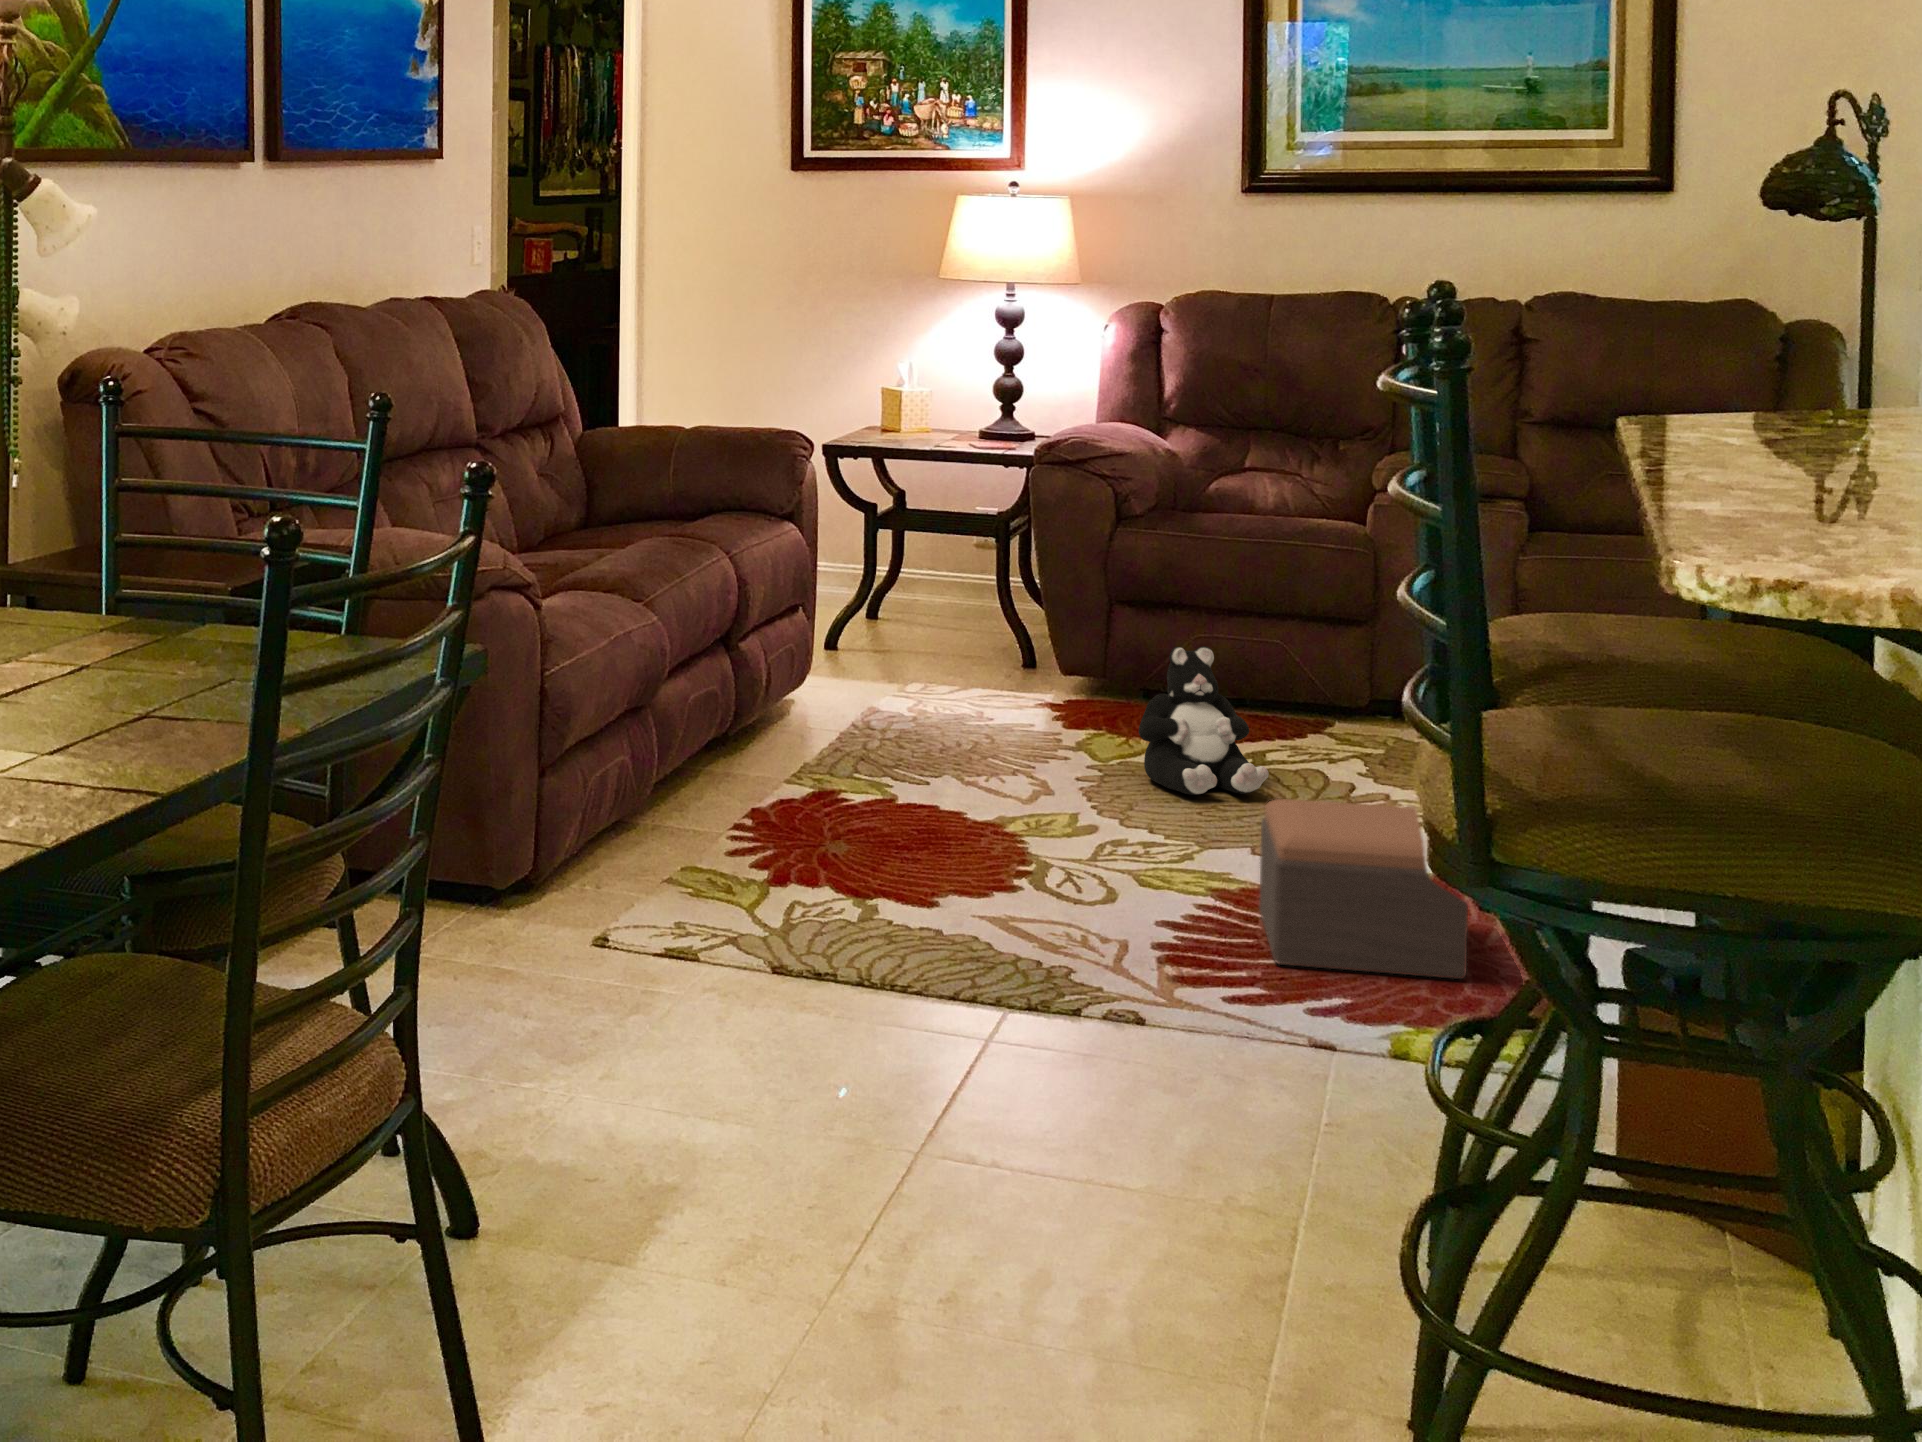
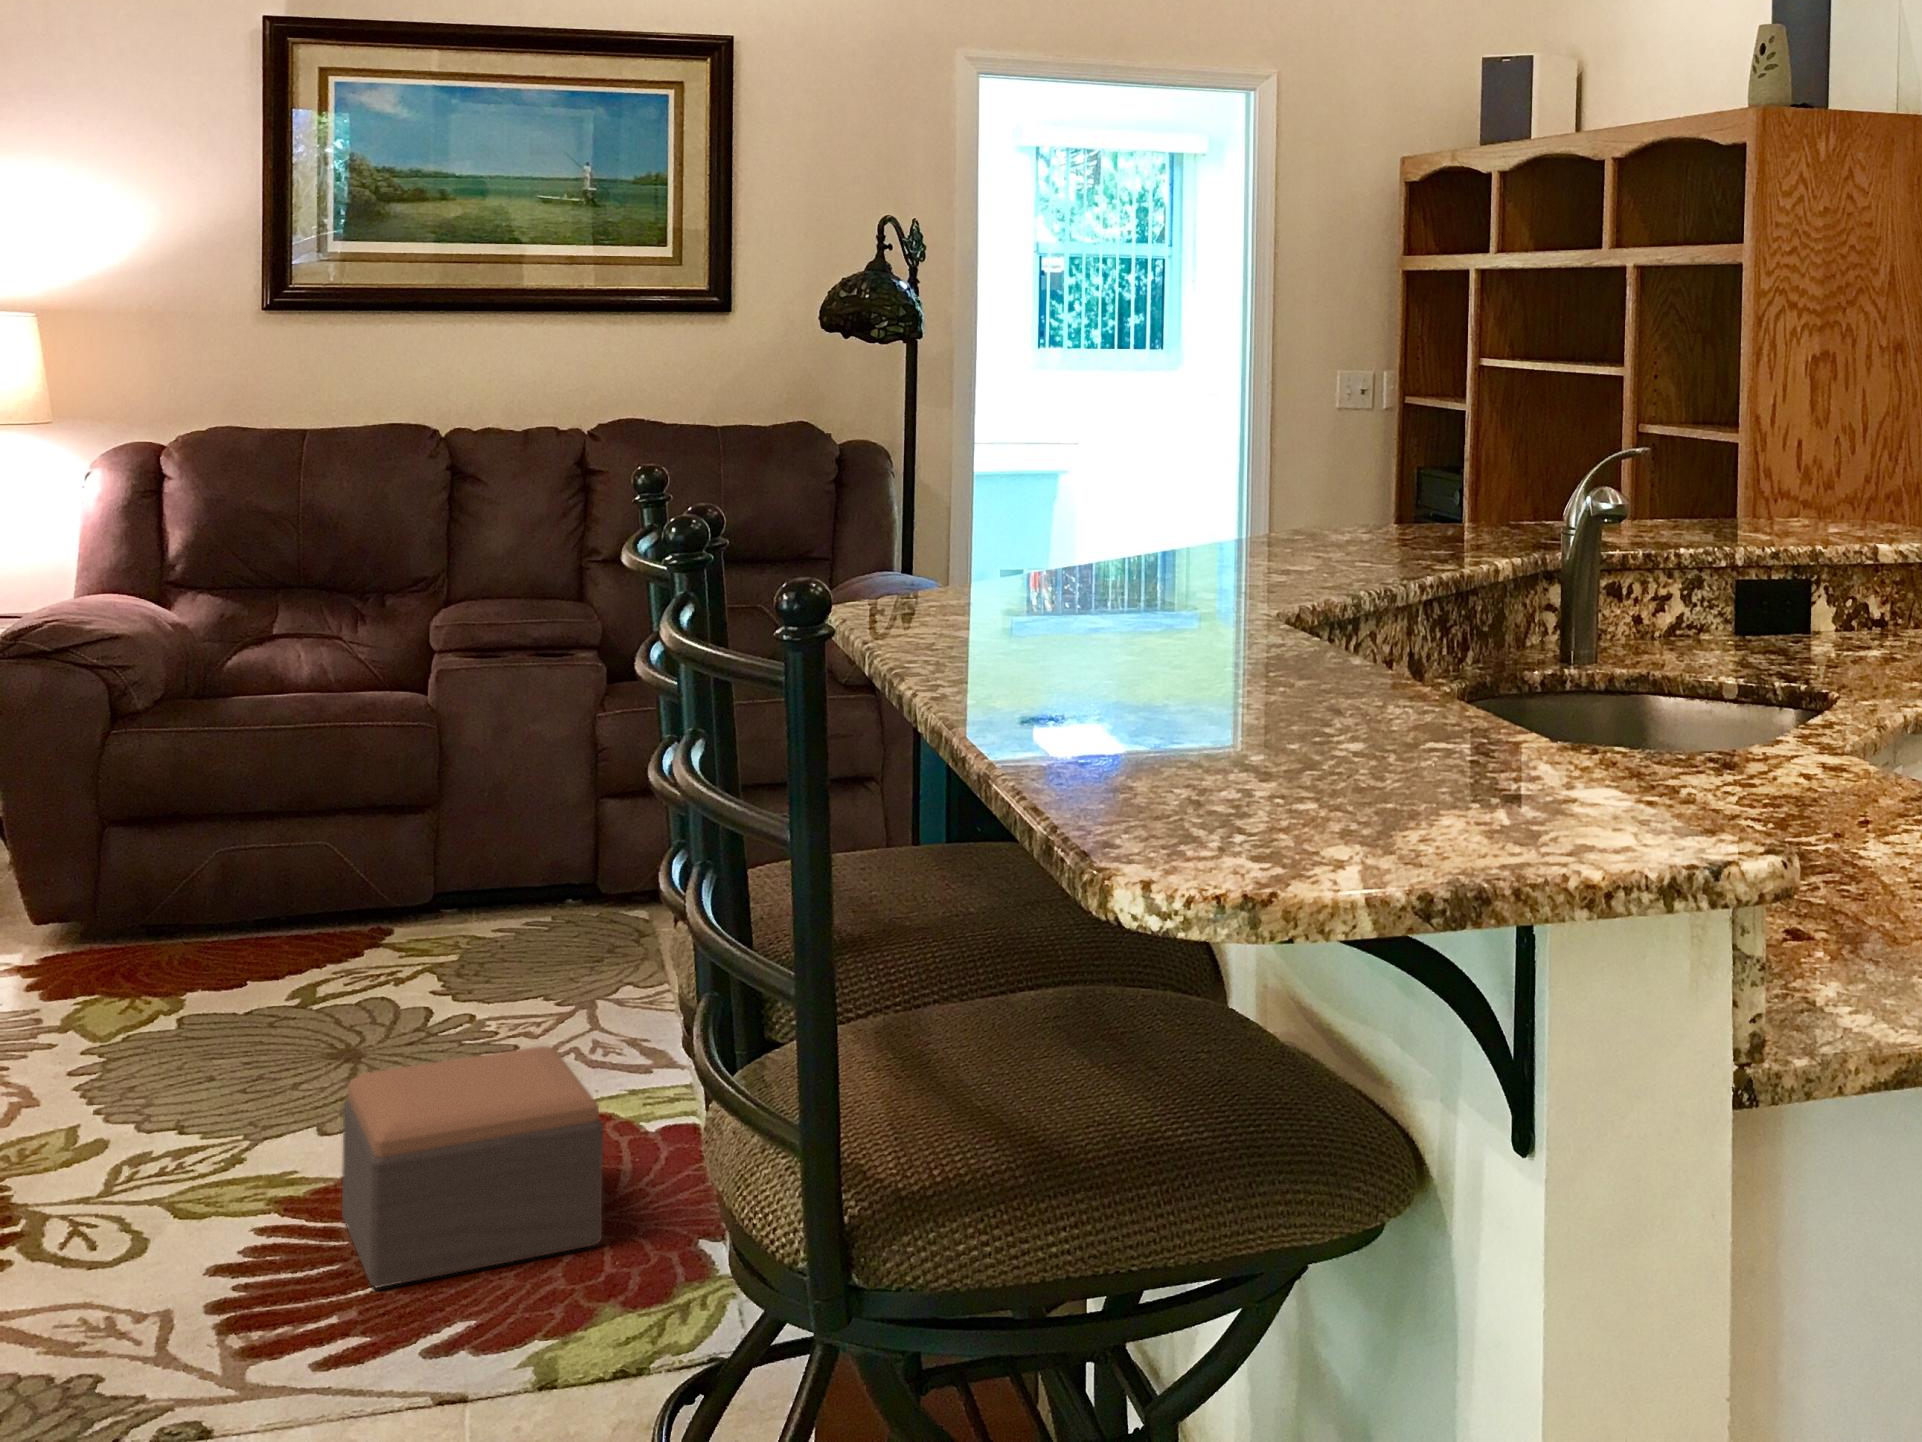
plush toy: present [1139,646,1269,795] -> none [157,876,332,1067]

